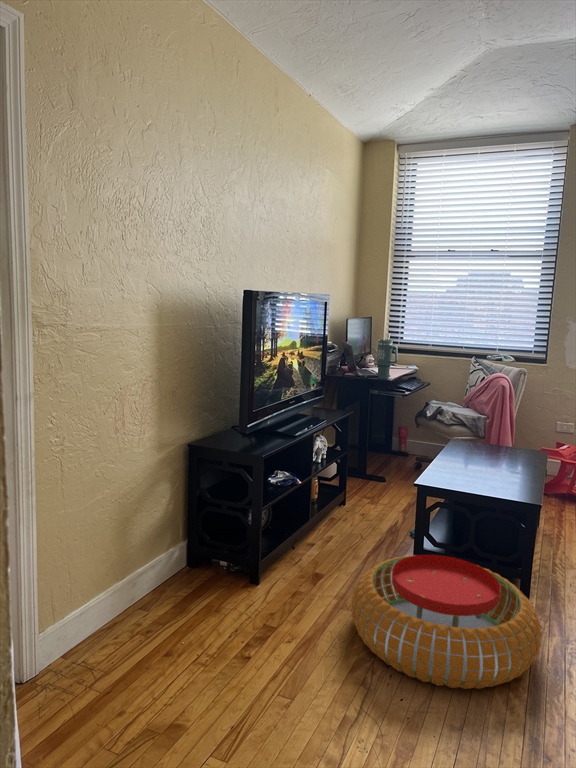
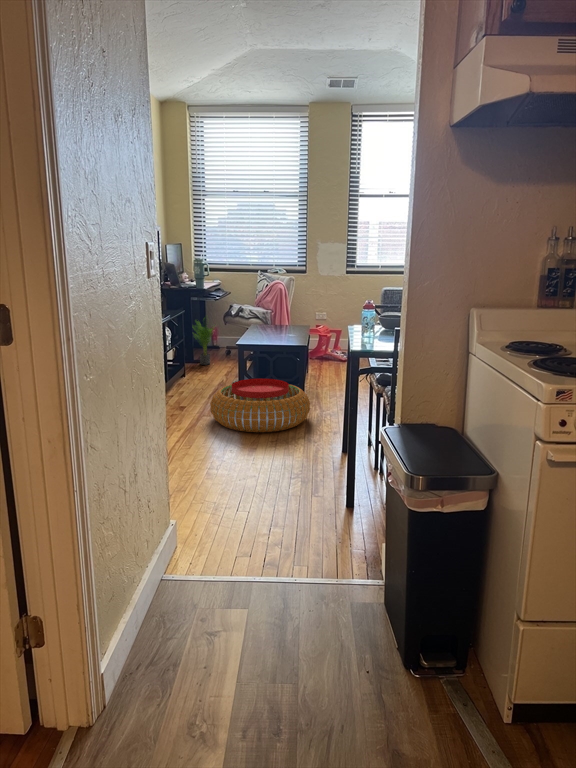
potted plant: none [365,413,405,483] -> present [195,322,213,365]

